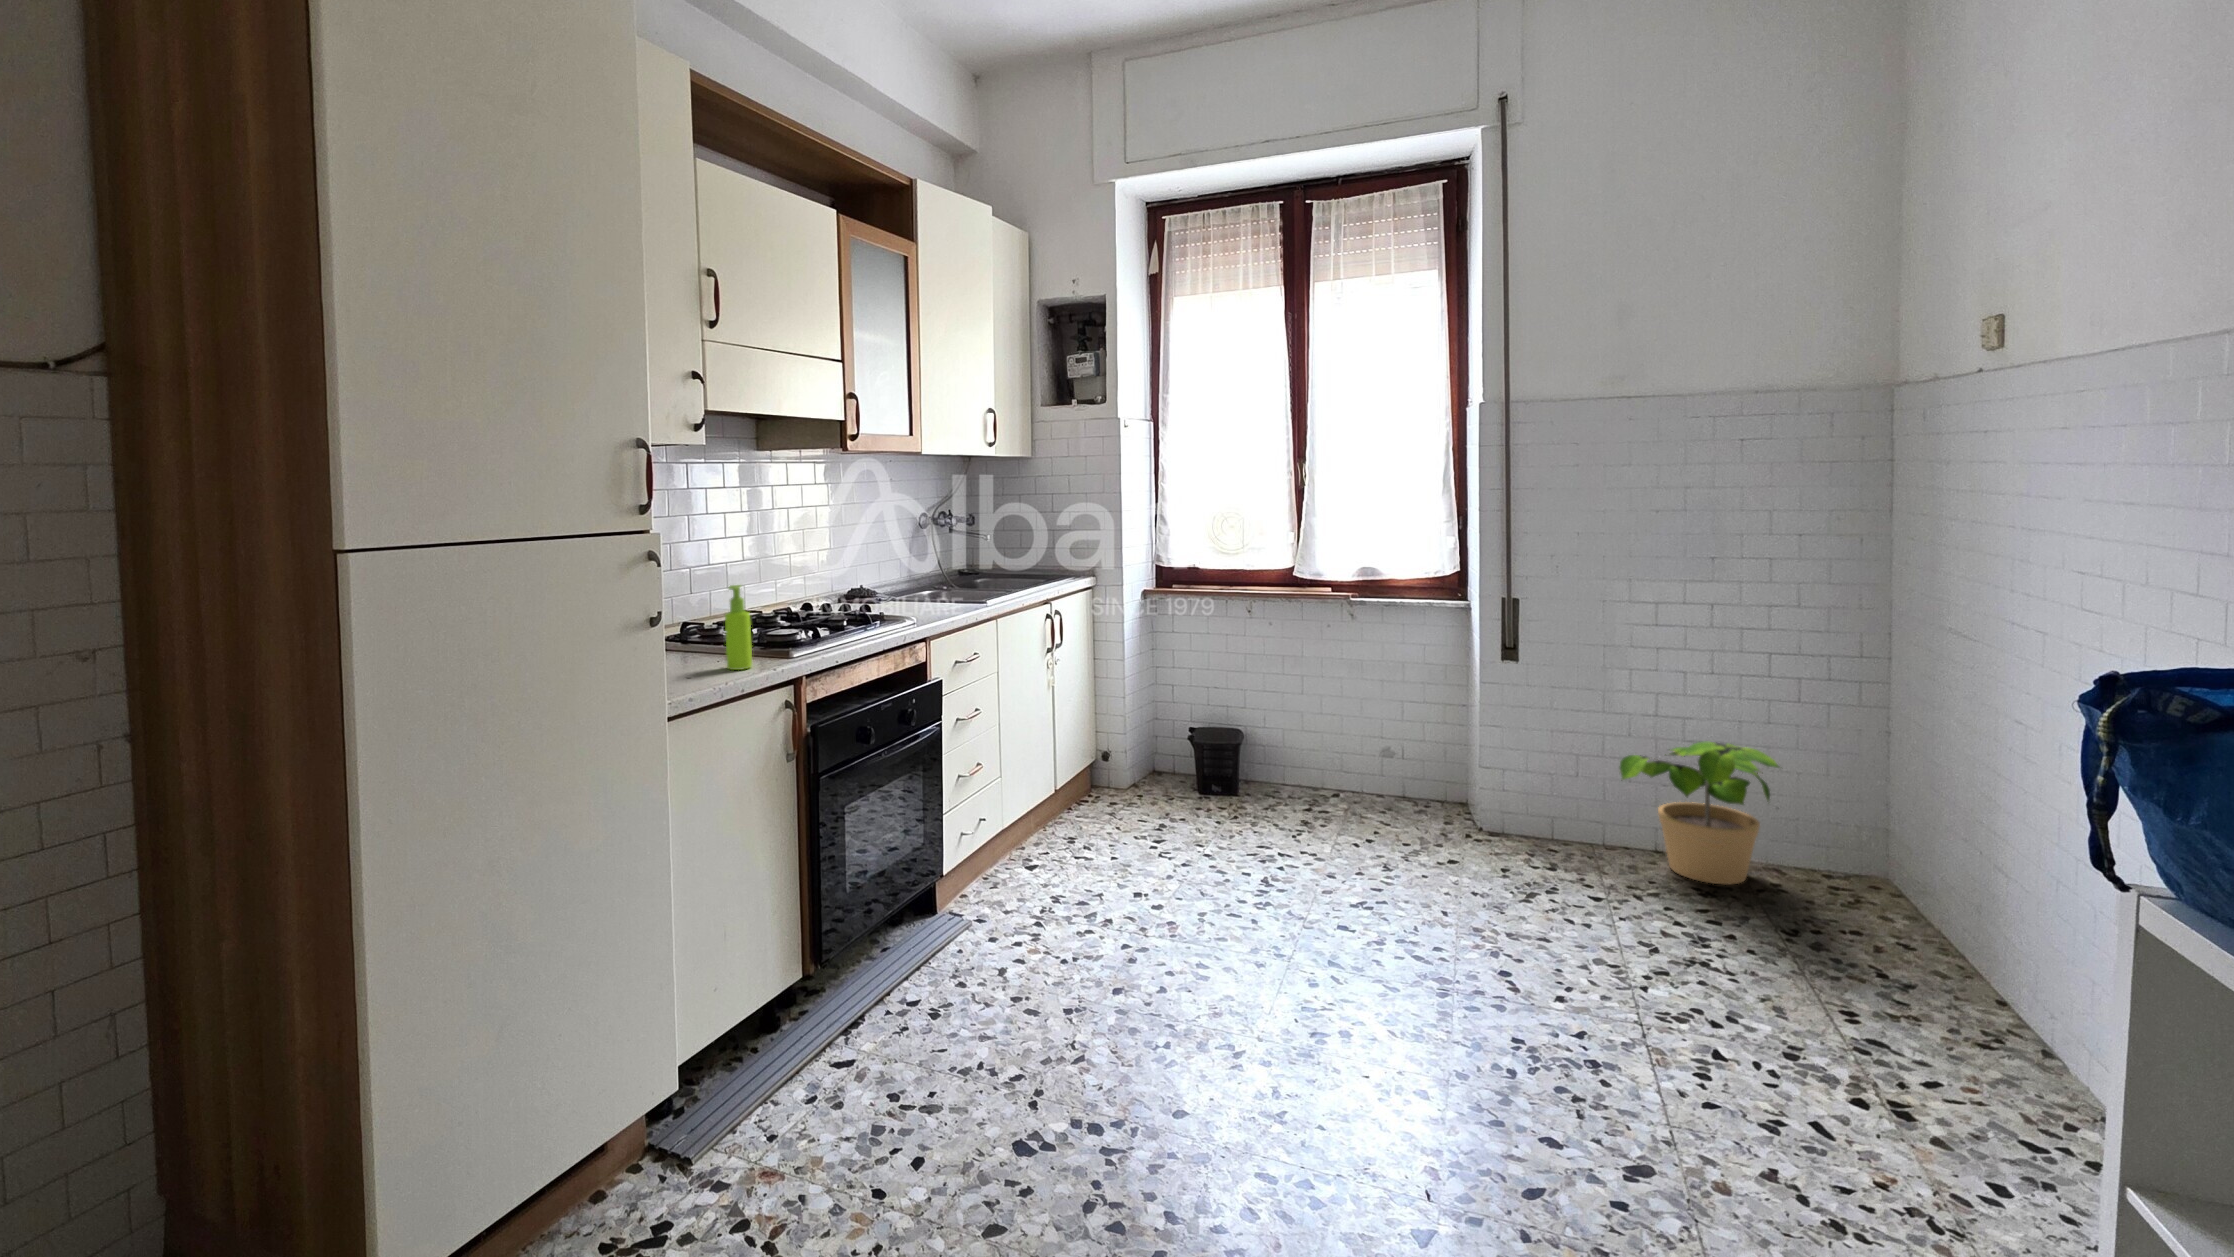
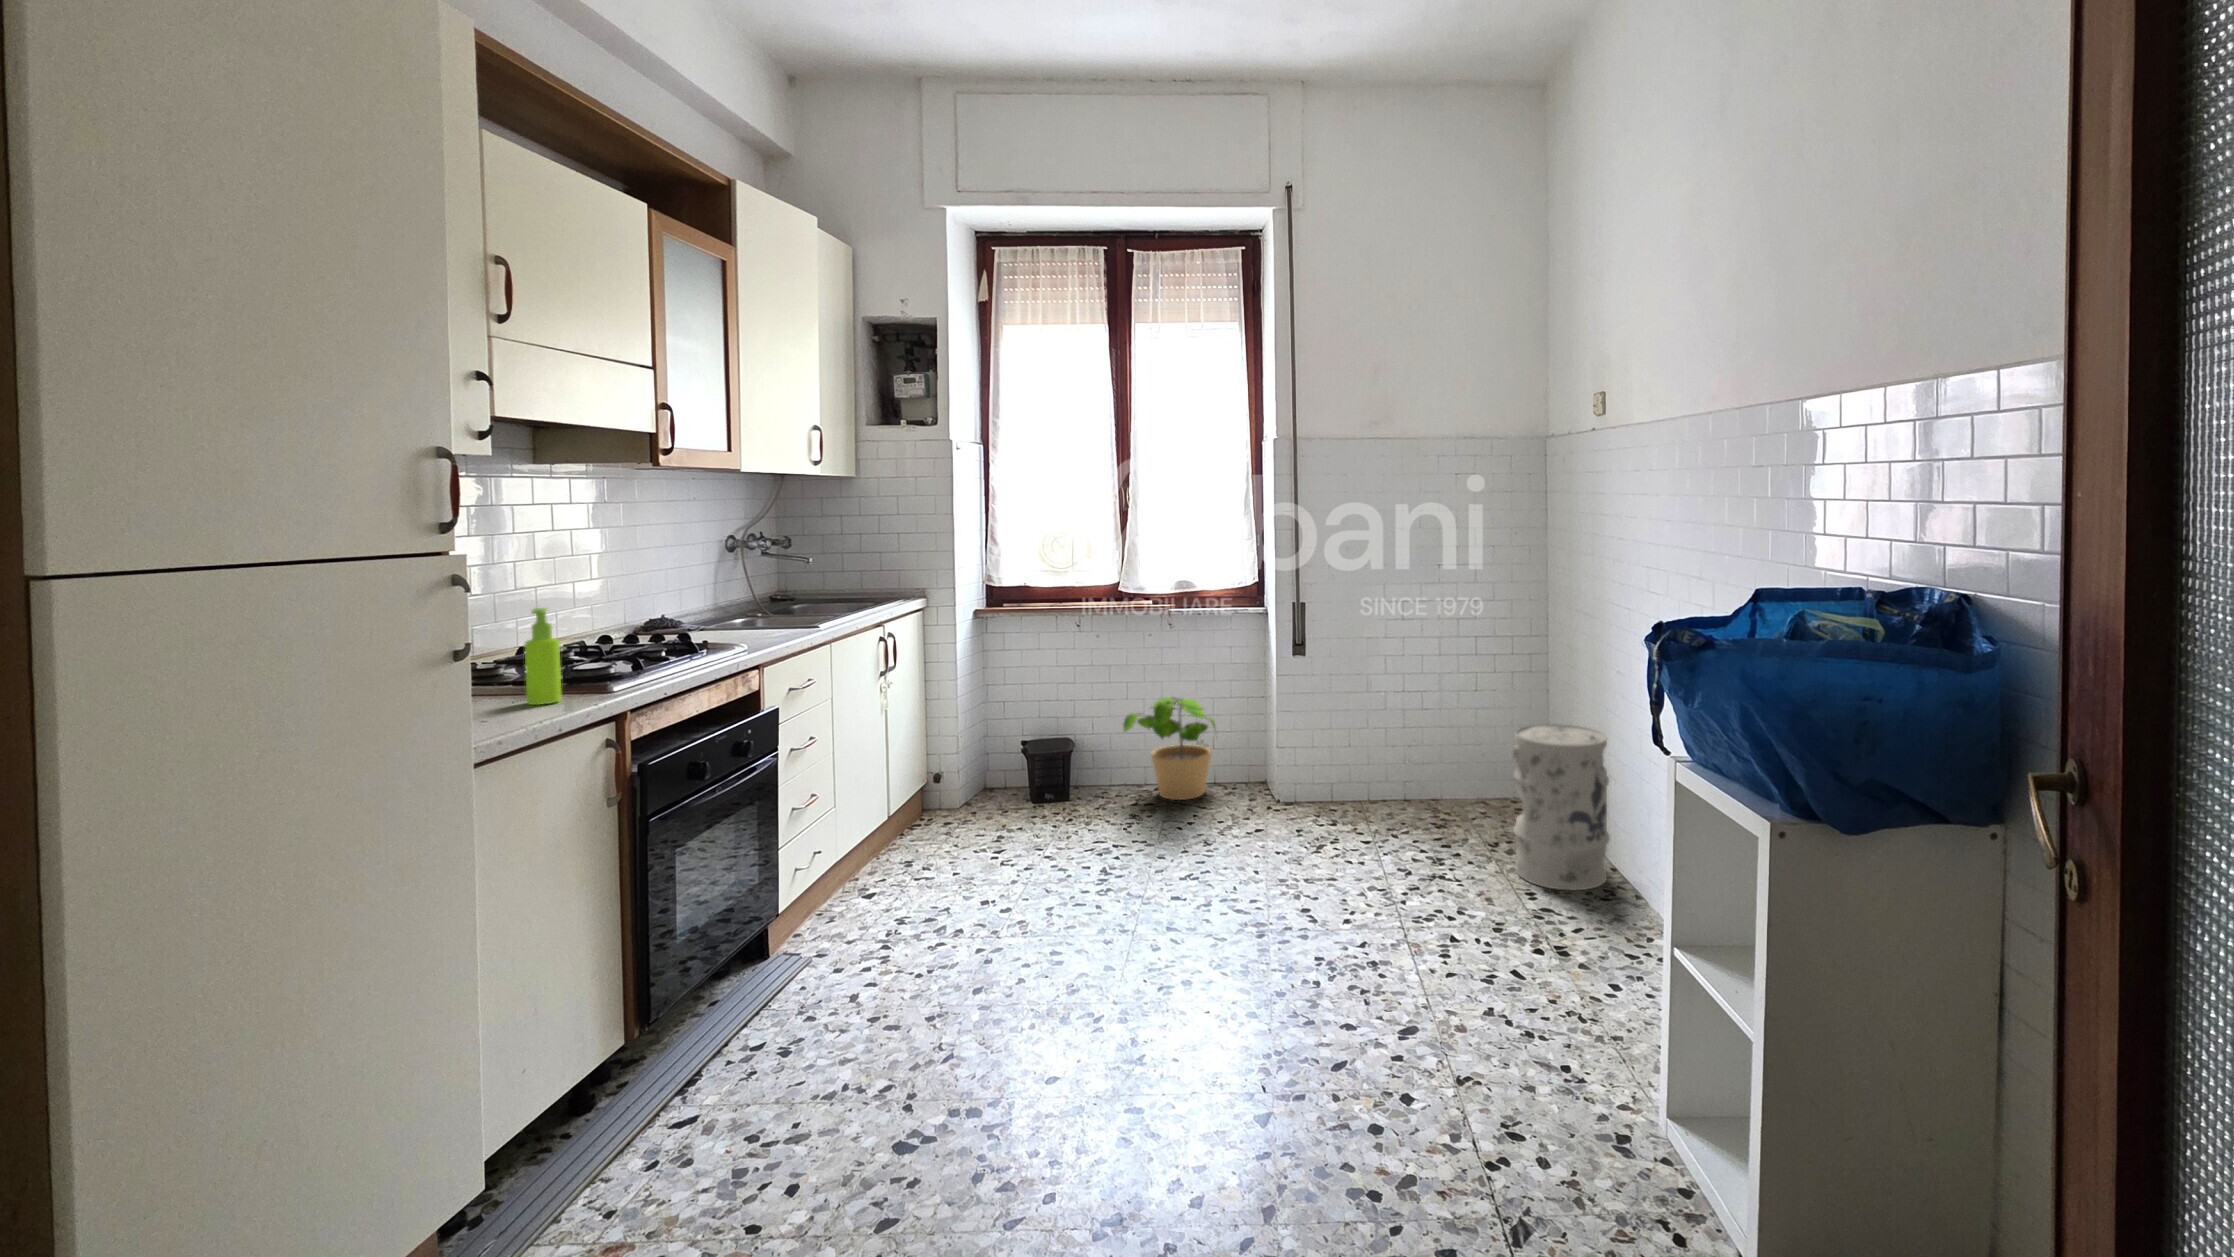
potted plant: present [1619,742,1779,885] -> present [1123,697,1215,800]
trash can: none [1825,780,2002,1026] -> present [1513,724,1610,890]

